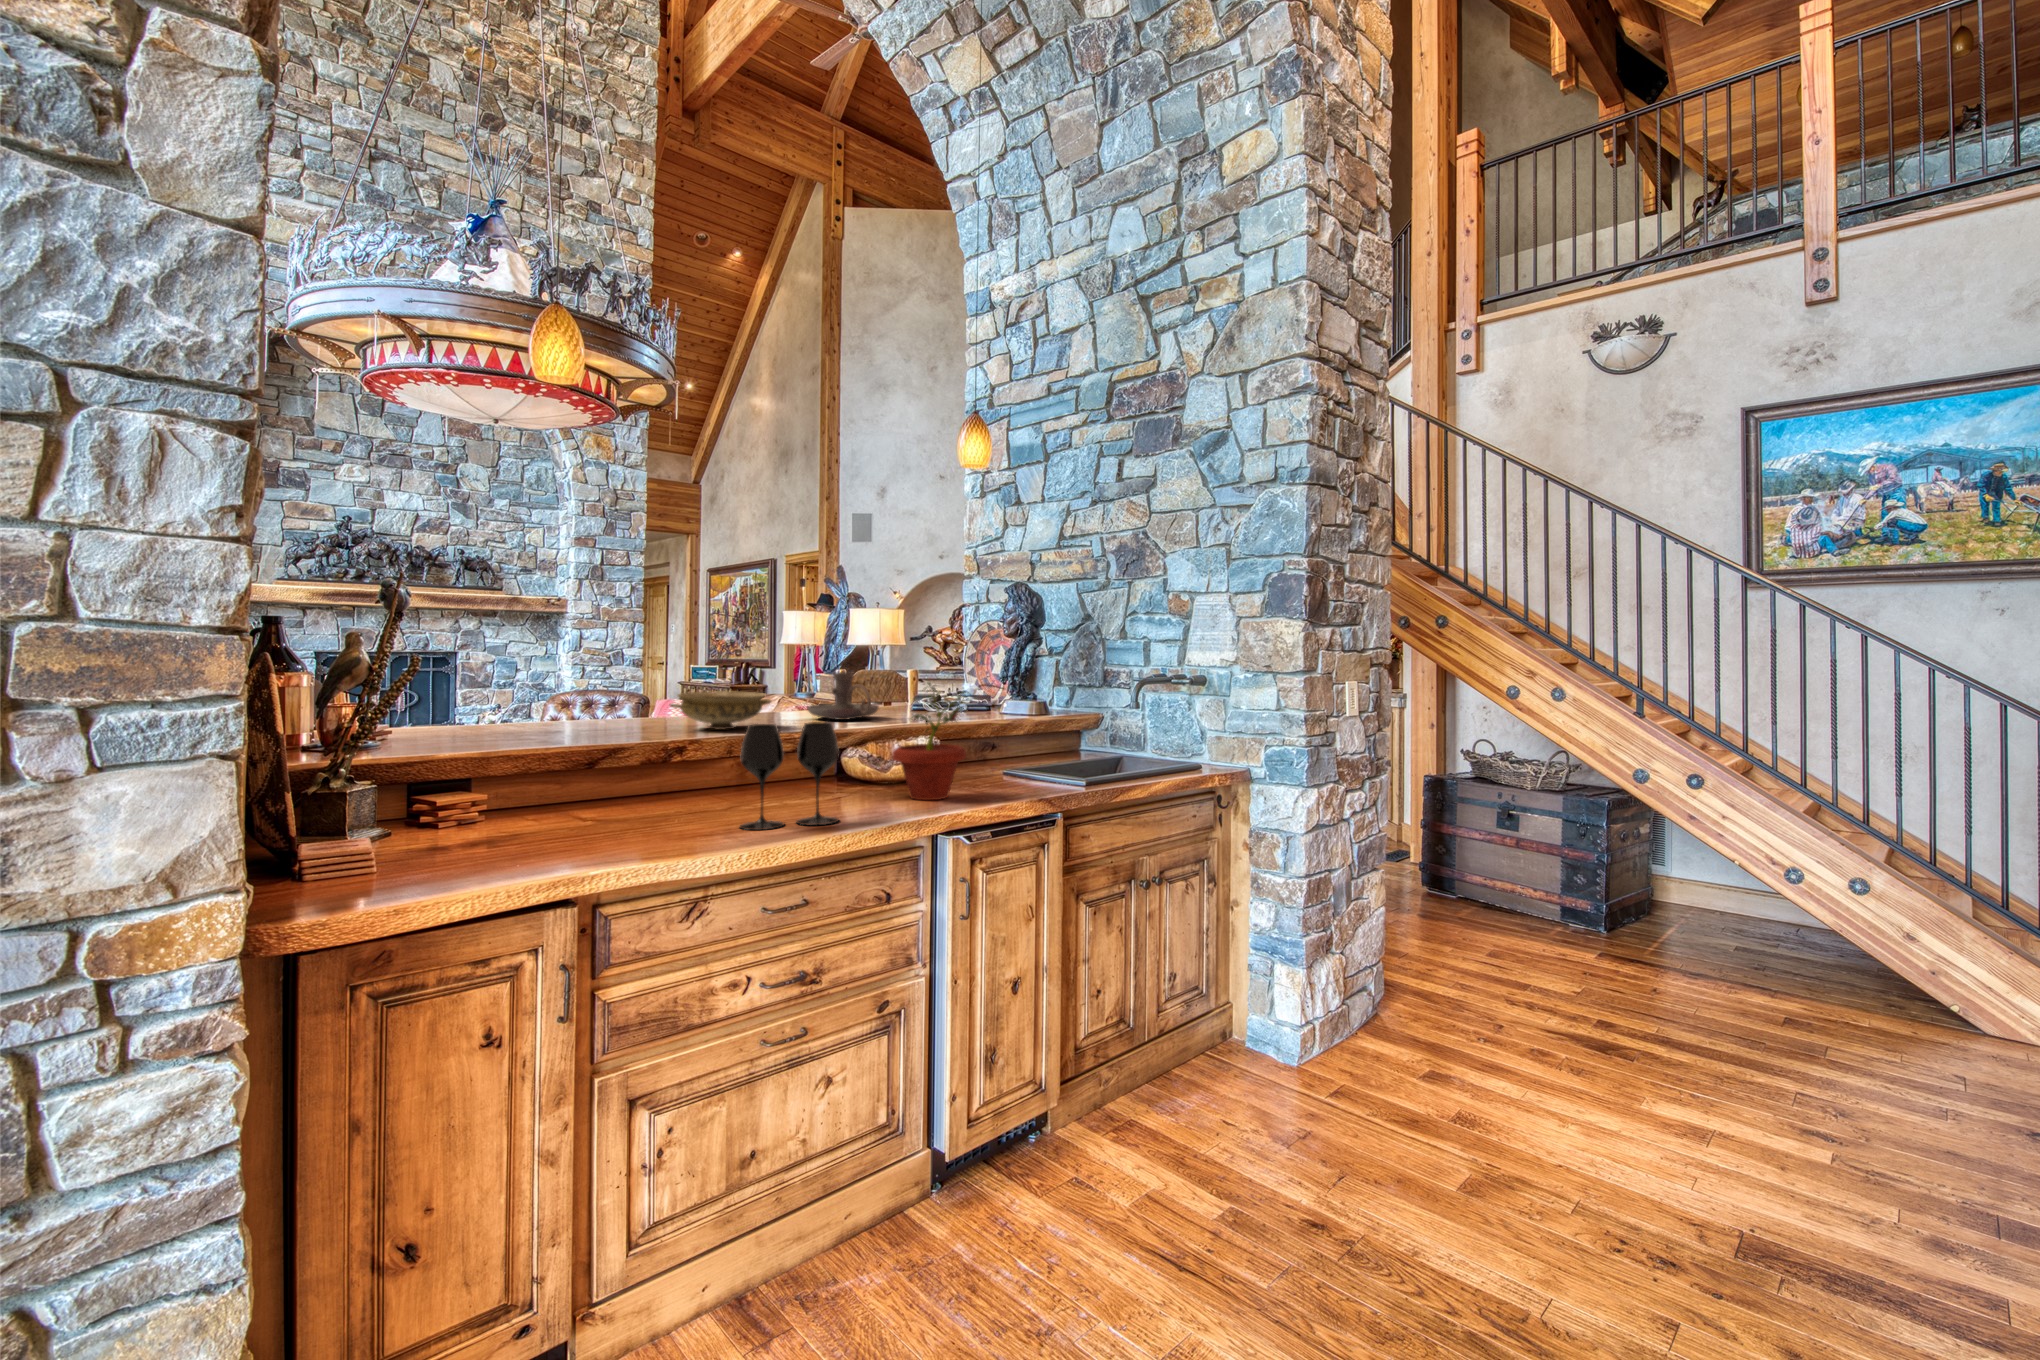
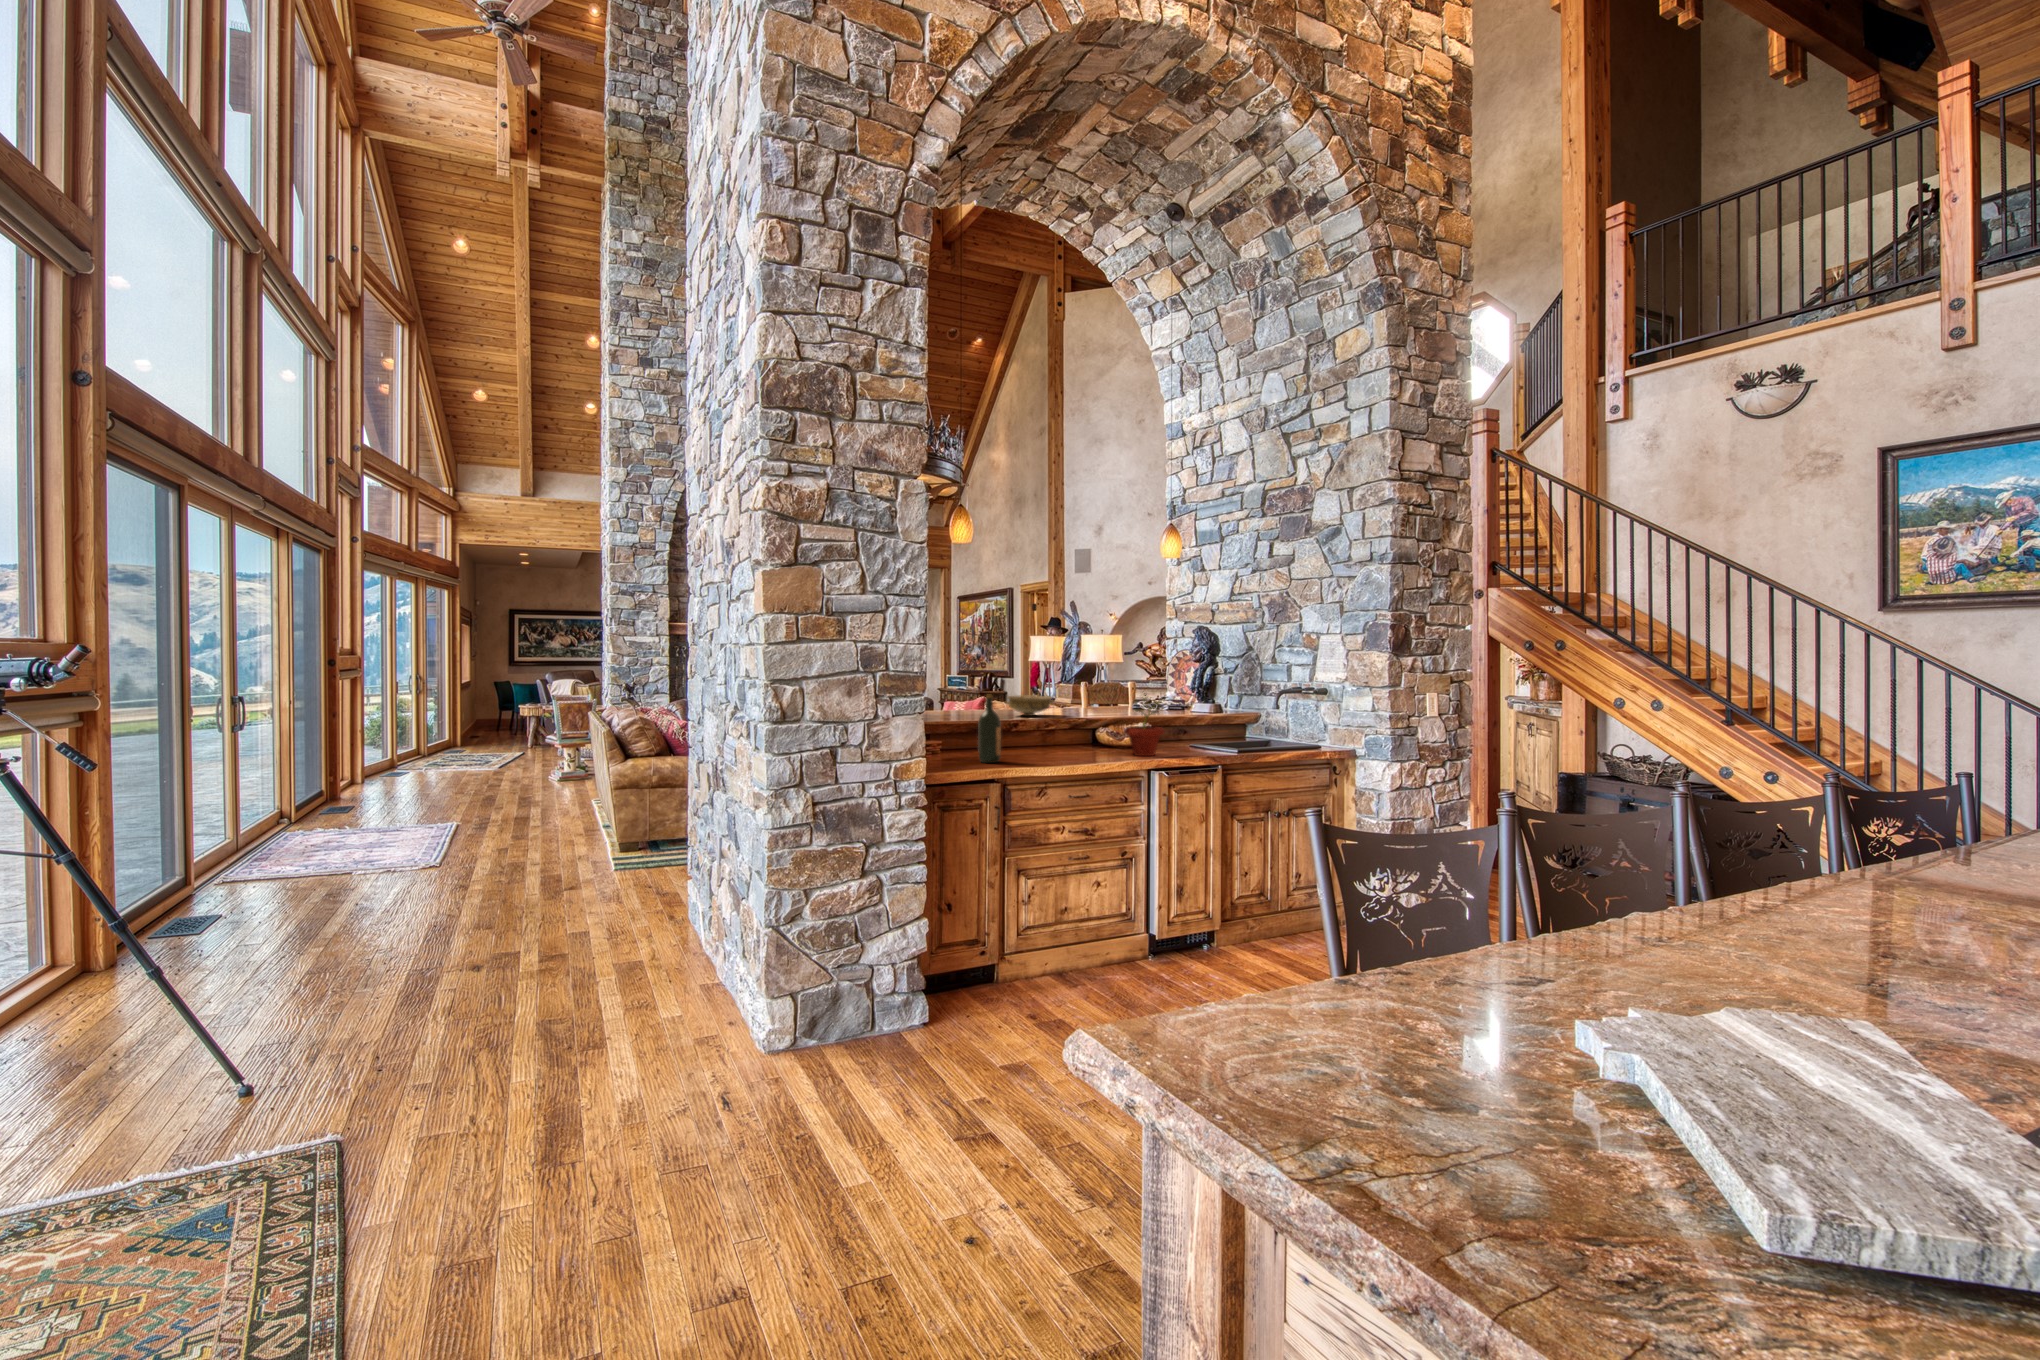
candle holder: present [807,672,878,720] -> none [1072,685,1113,713]
wine bottle: none [567,690,623,841] -> present [978,695,1001,763]
wine glass: present [740,722,839,830] -> none [1051,712,1099,763]

